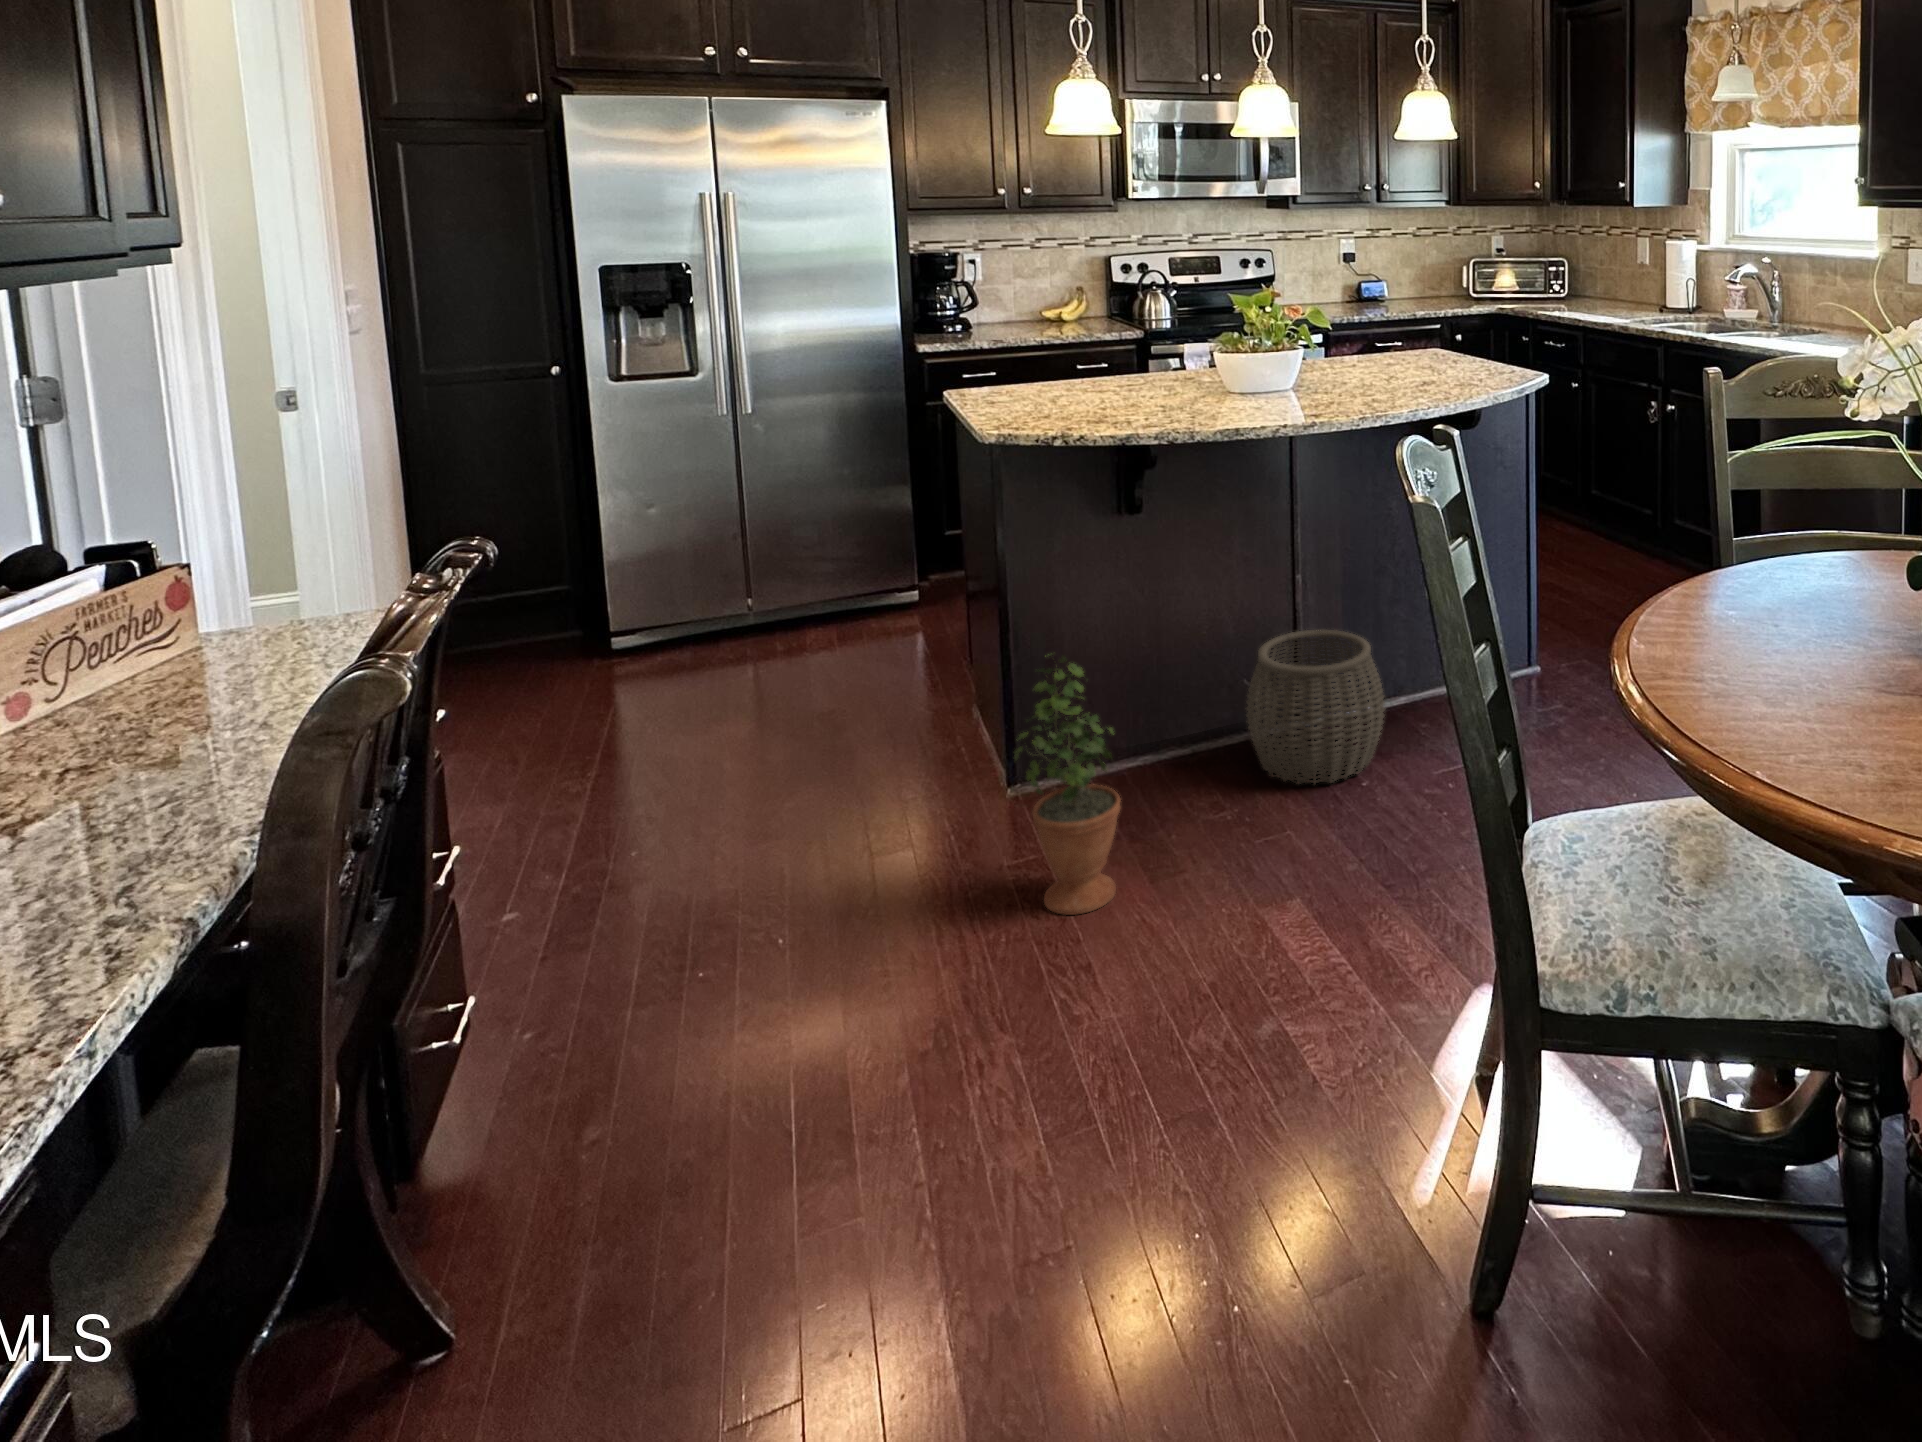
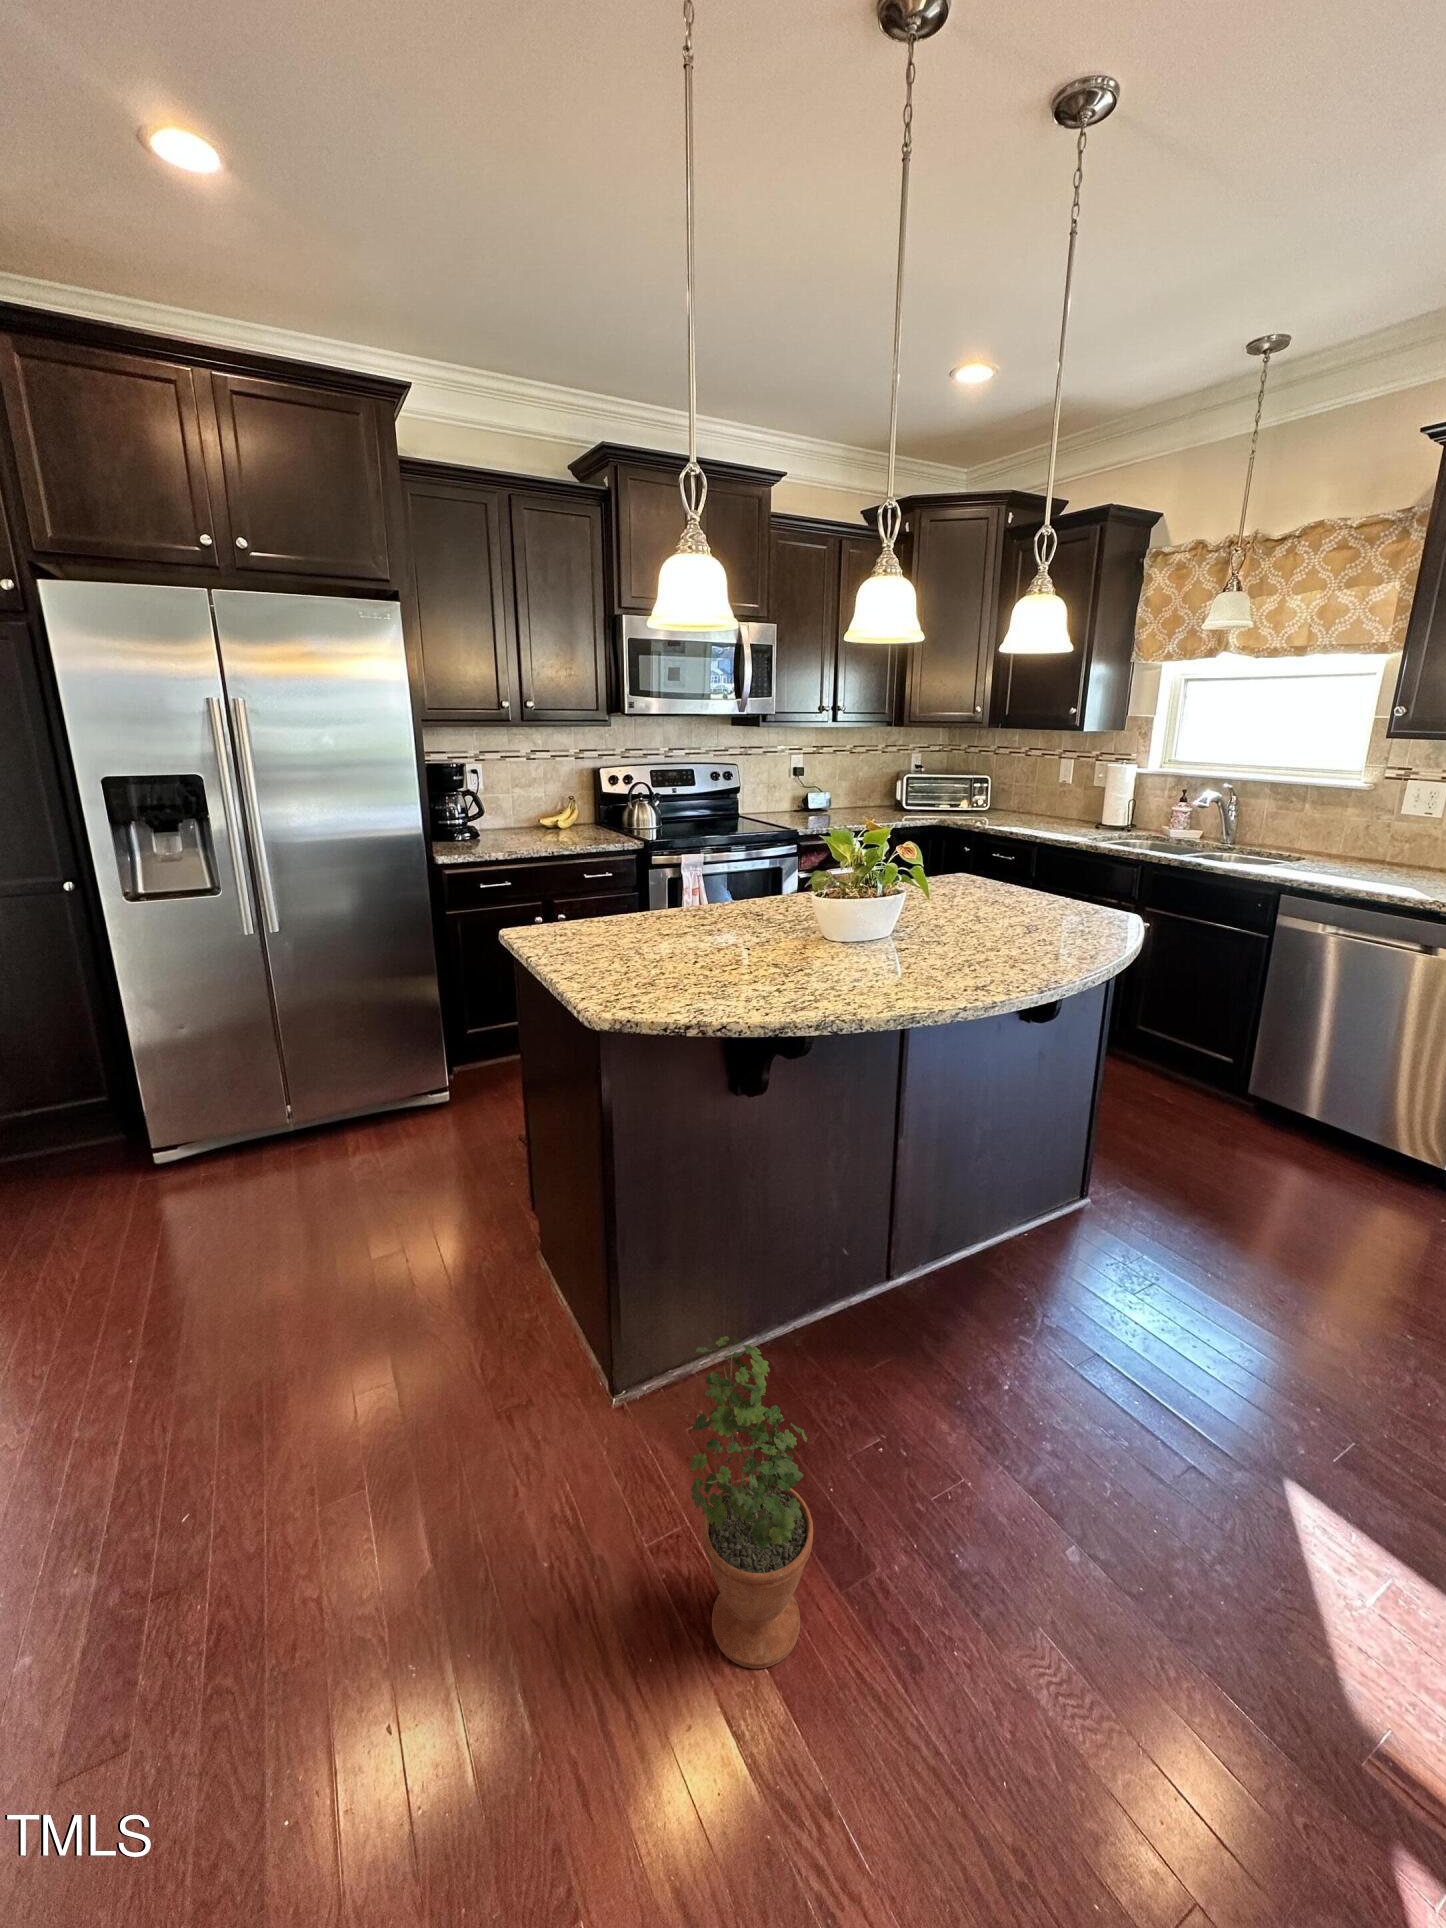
woven basket: present [1246,630,1385,784] -> none [860,1203,1019,1394]

